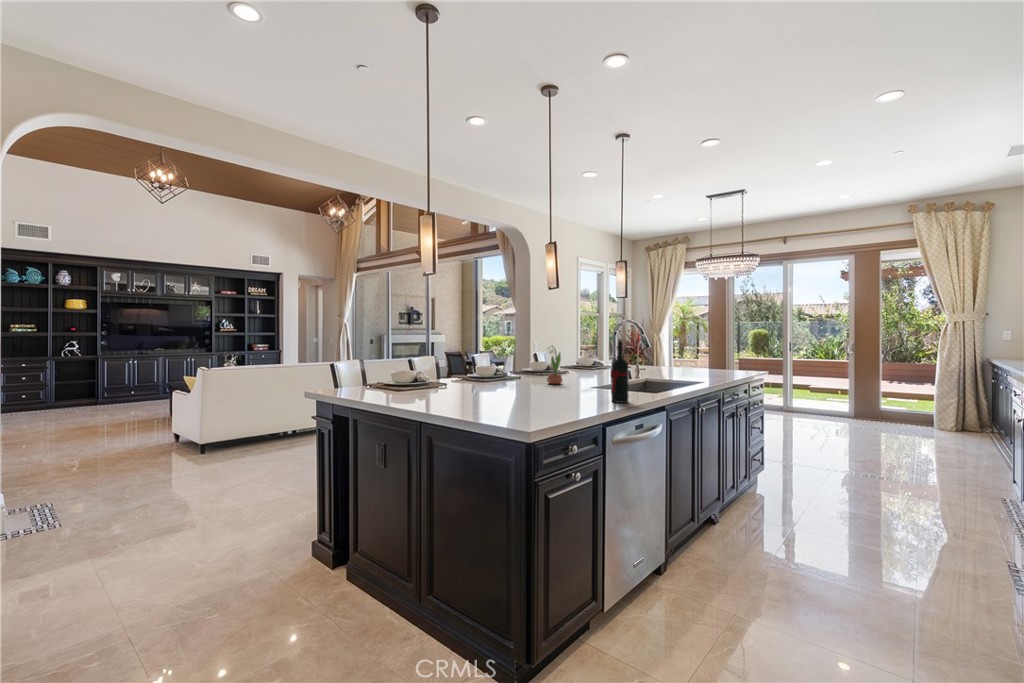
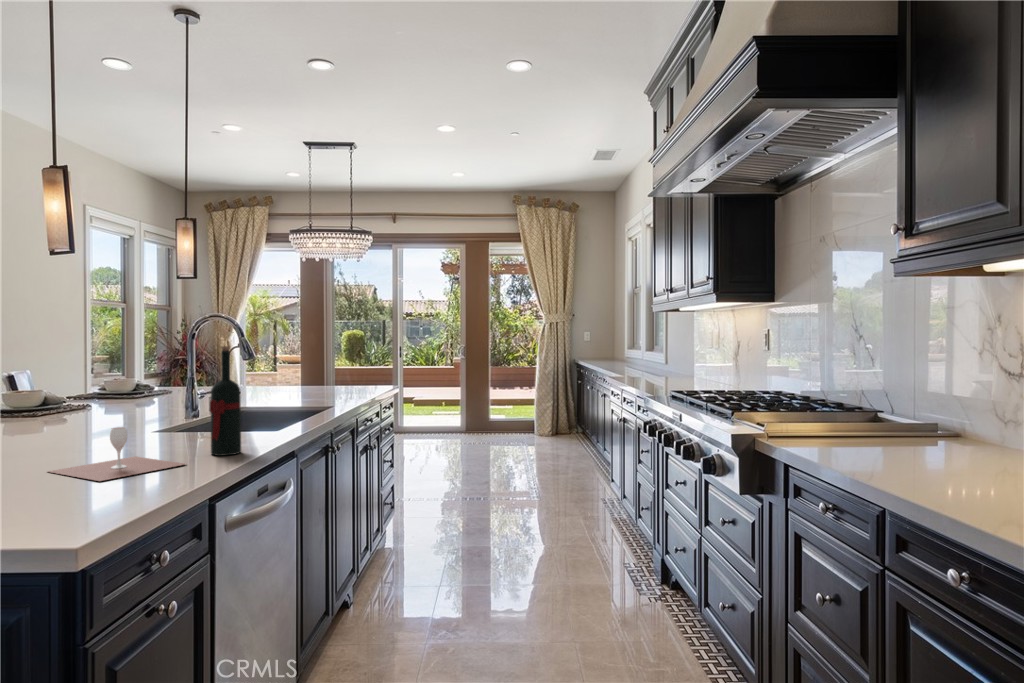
potted flower: present [547,345,562,384] -> none [53,357,92,432]
wine glass: none [534,381,597,407] -> present [48,427,185,481]

